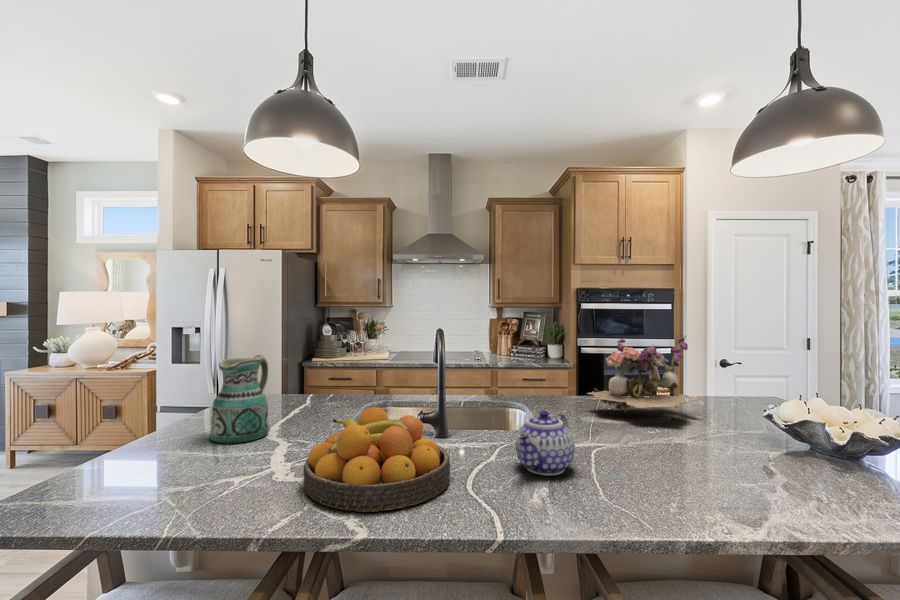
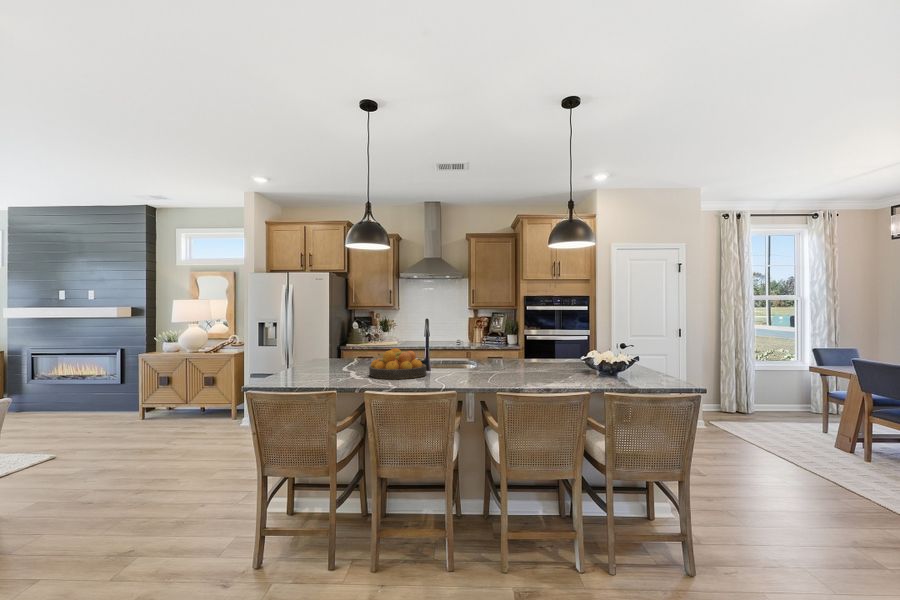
flower arrangement: present [587,335,698,413] -> none [504,321,557,362]
ceramic pitcher: present [210,355,269,443] -> none [319,330,344,369]
teapot: present [515,410,575,475] -> none [453,349,479,374]

